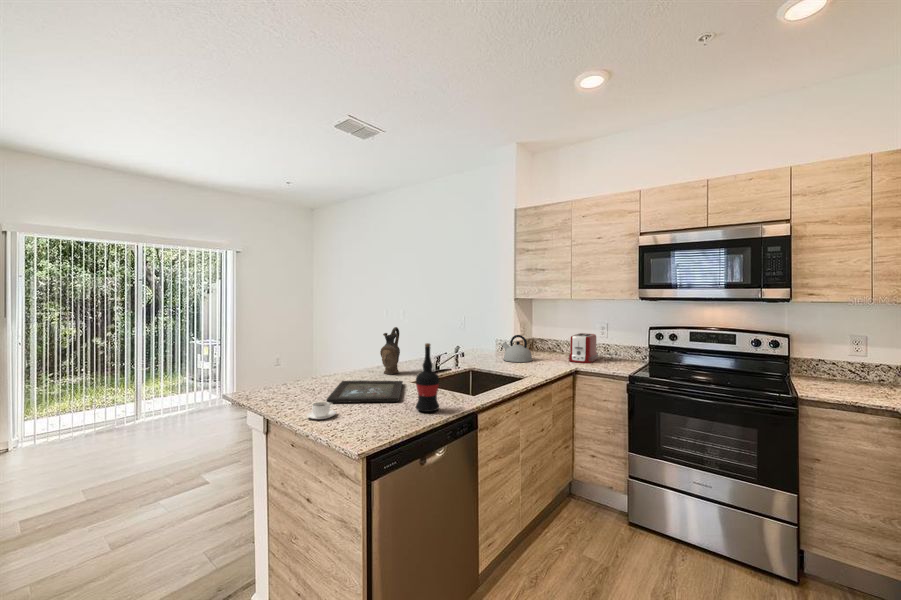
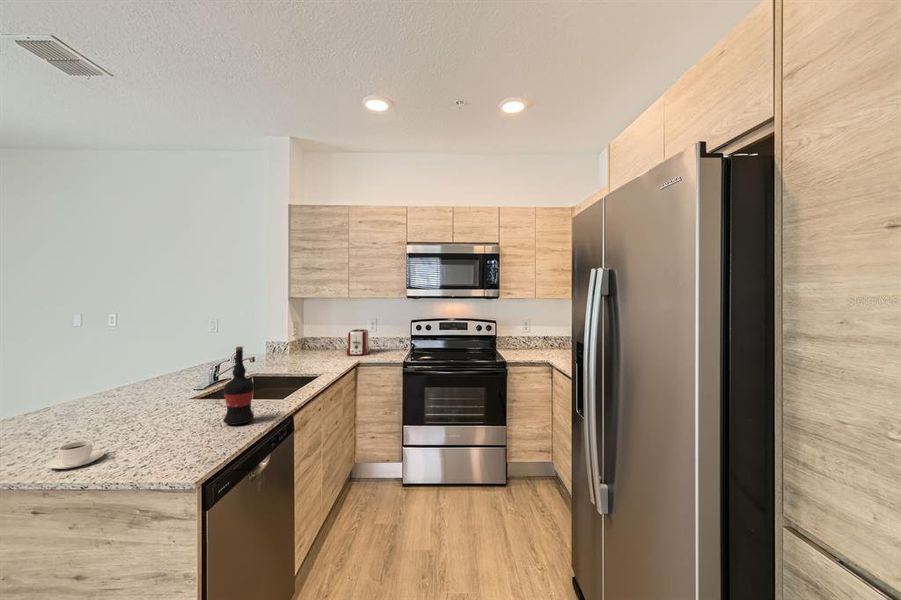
ceramic pitcher: present [380,327,400,374] -> none [126,333,158,394]
kettle: present [502,335,533,362] -> none [279,334,313,362]
tray: present [327,380,403,403] -> none [67,398,192,444]

